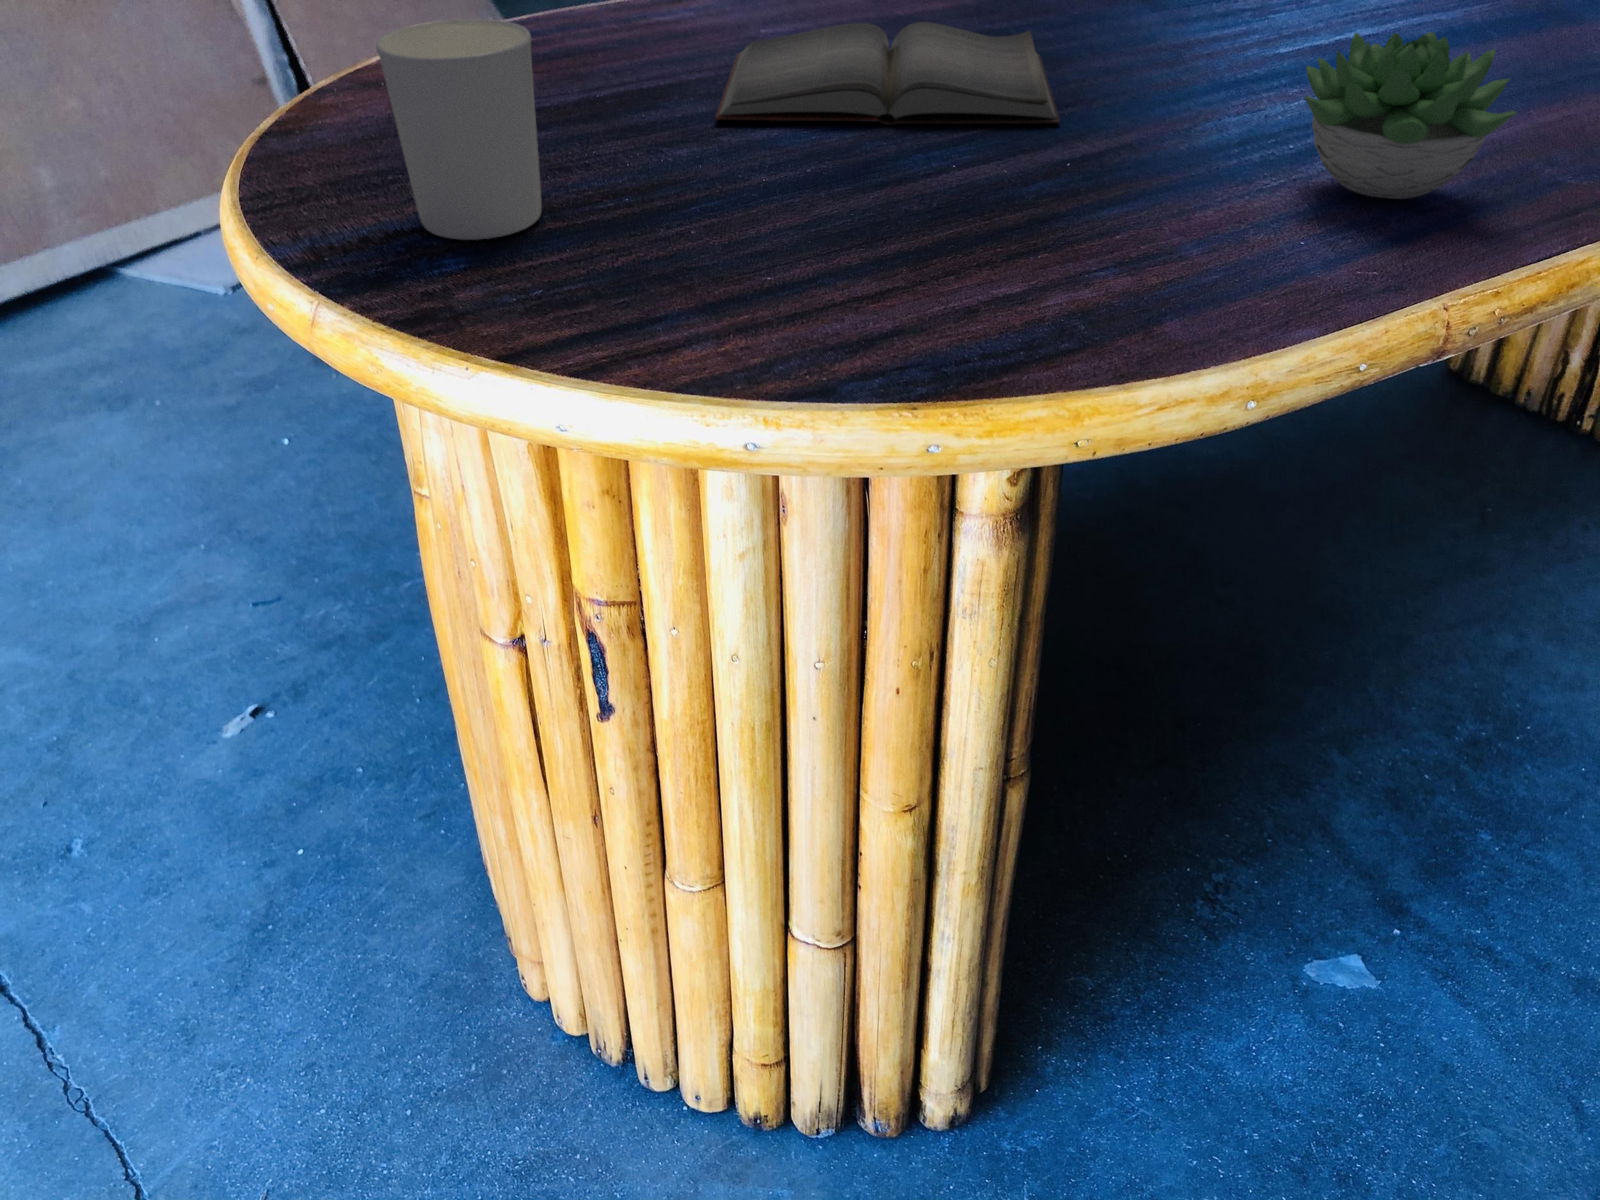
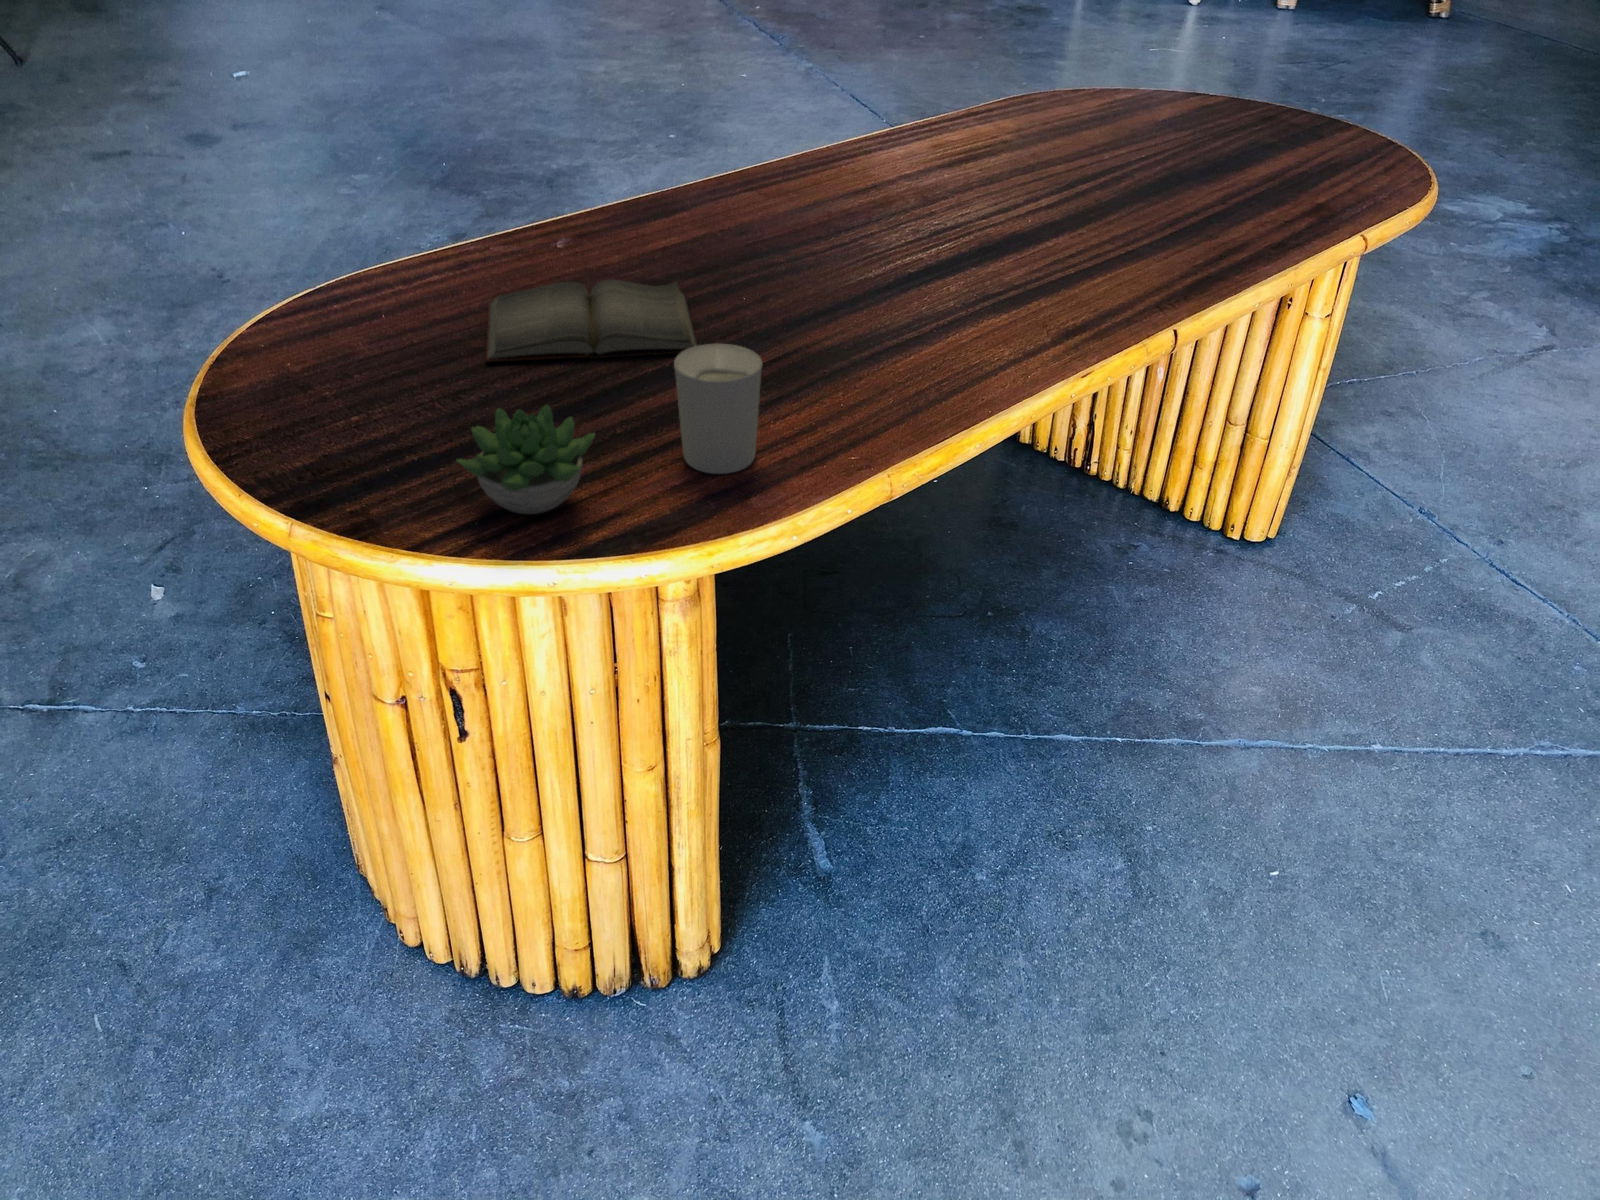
candle holder: present [376,19,541,240] -> present [674,344,762,474]
succulent plant: present [1305,32,1517,199] -> present [457,405,595,514]

